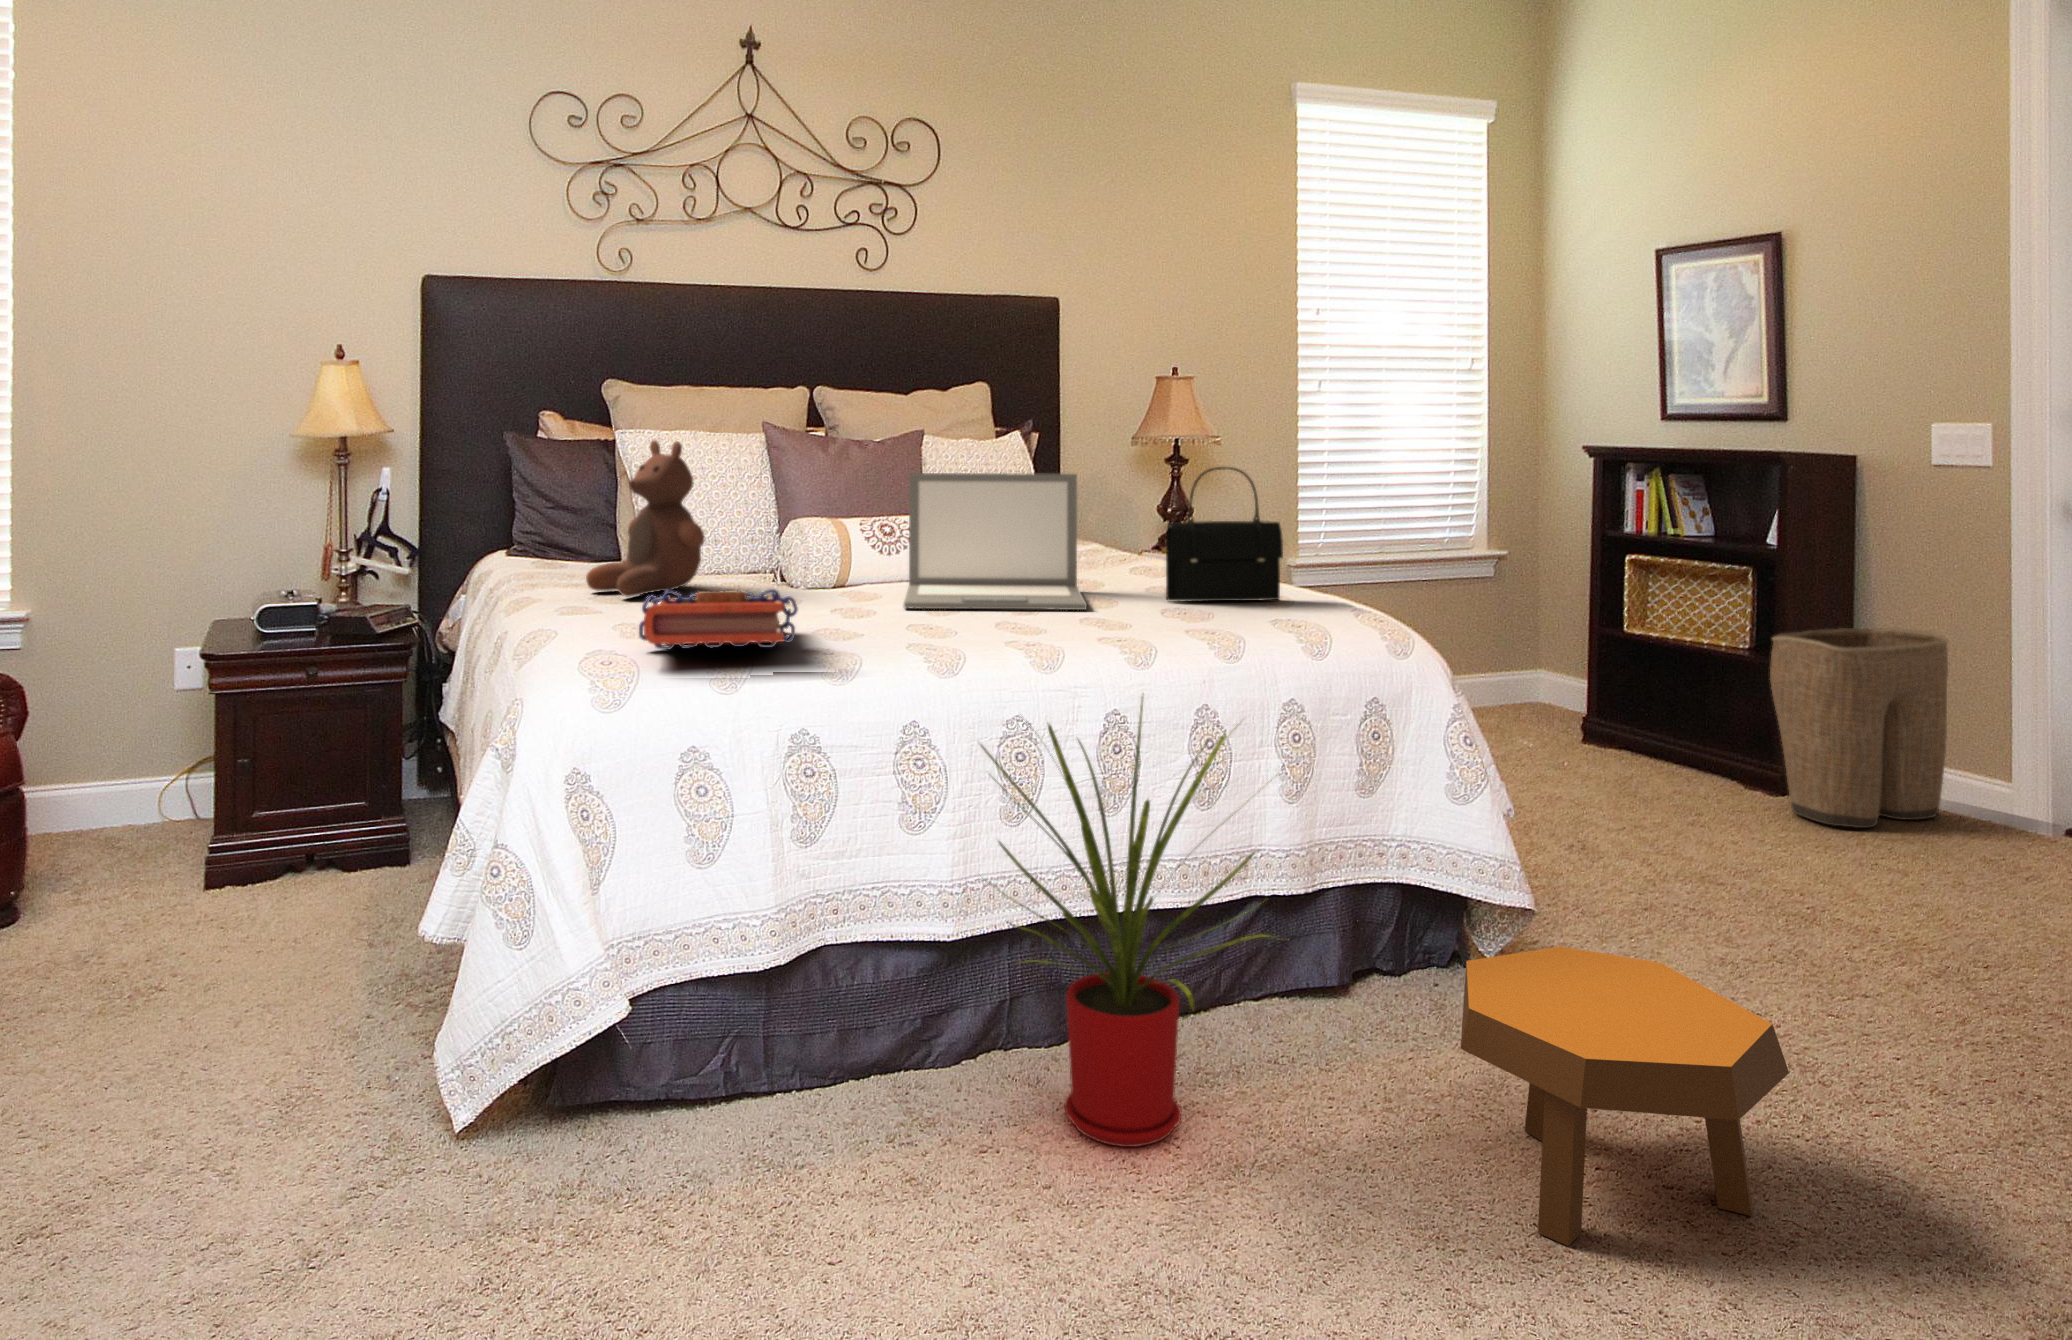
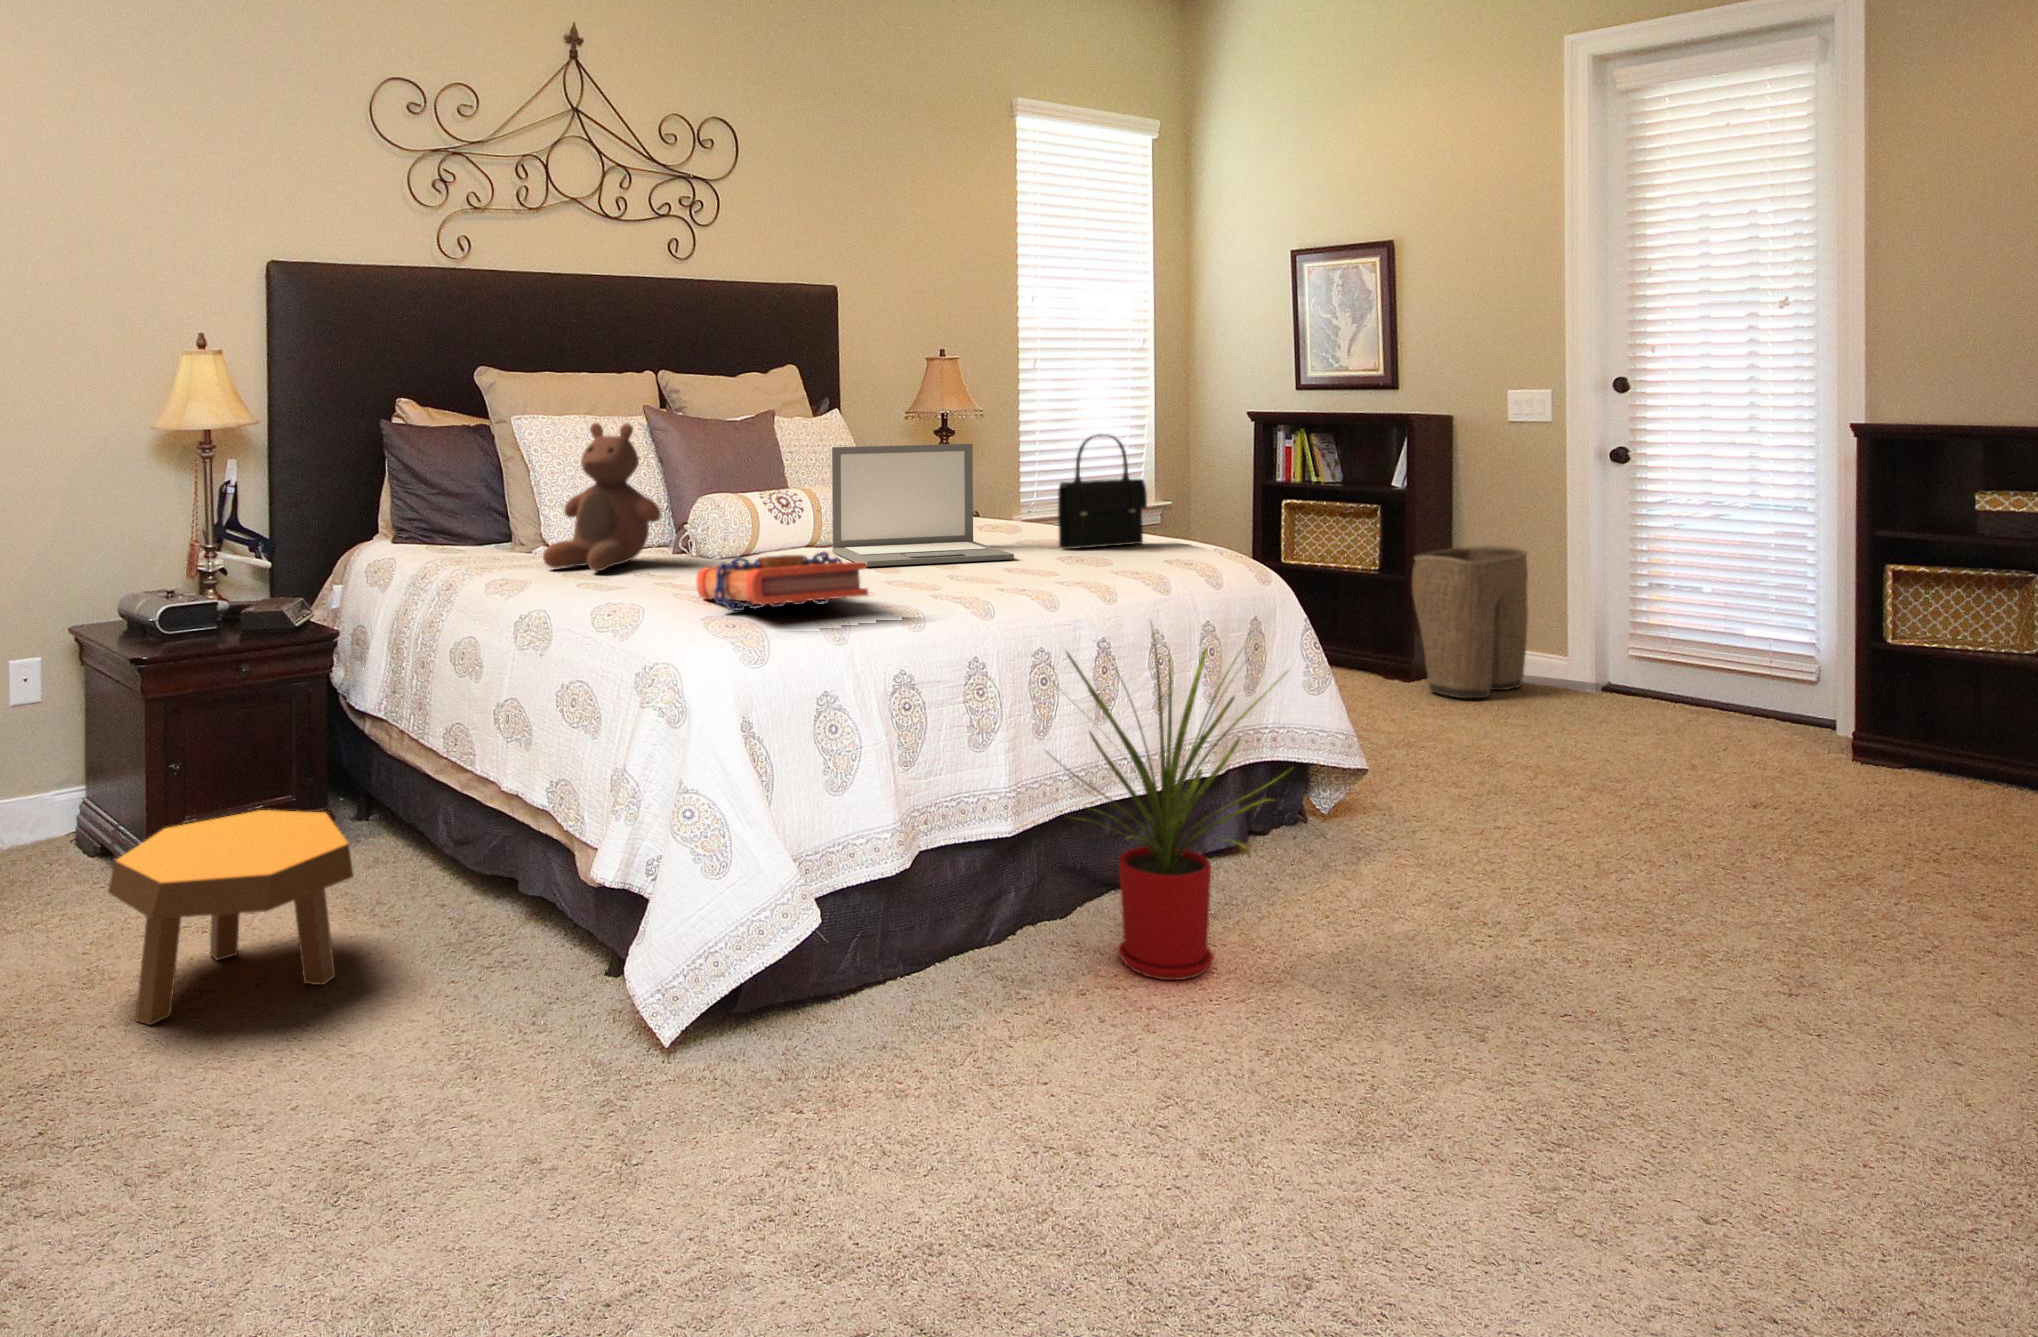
footstool: present [1461,946,1789,1246] -> present [108,810,354,1025]

